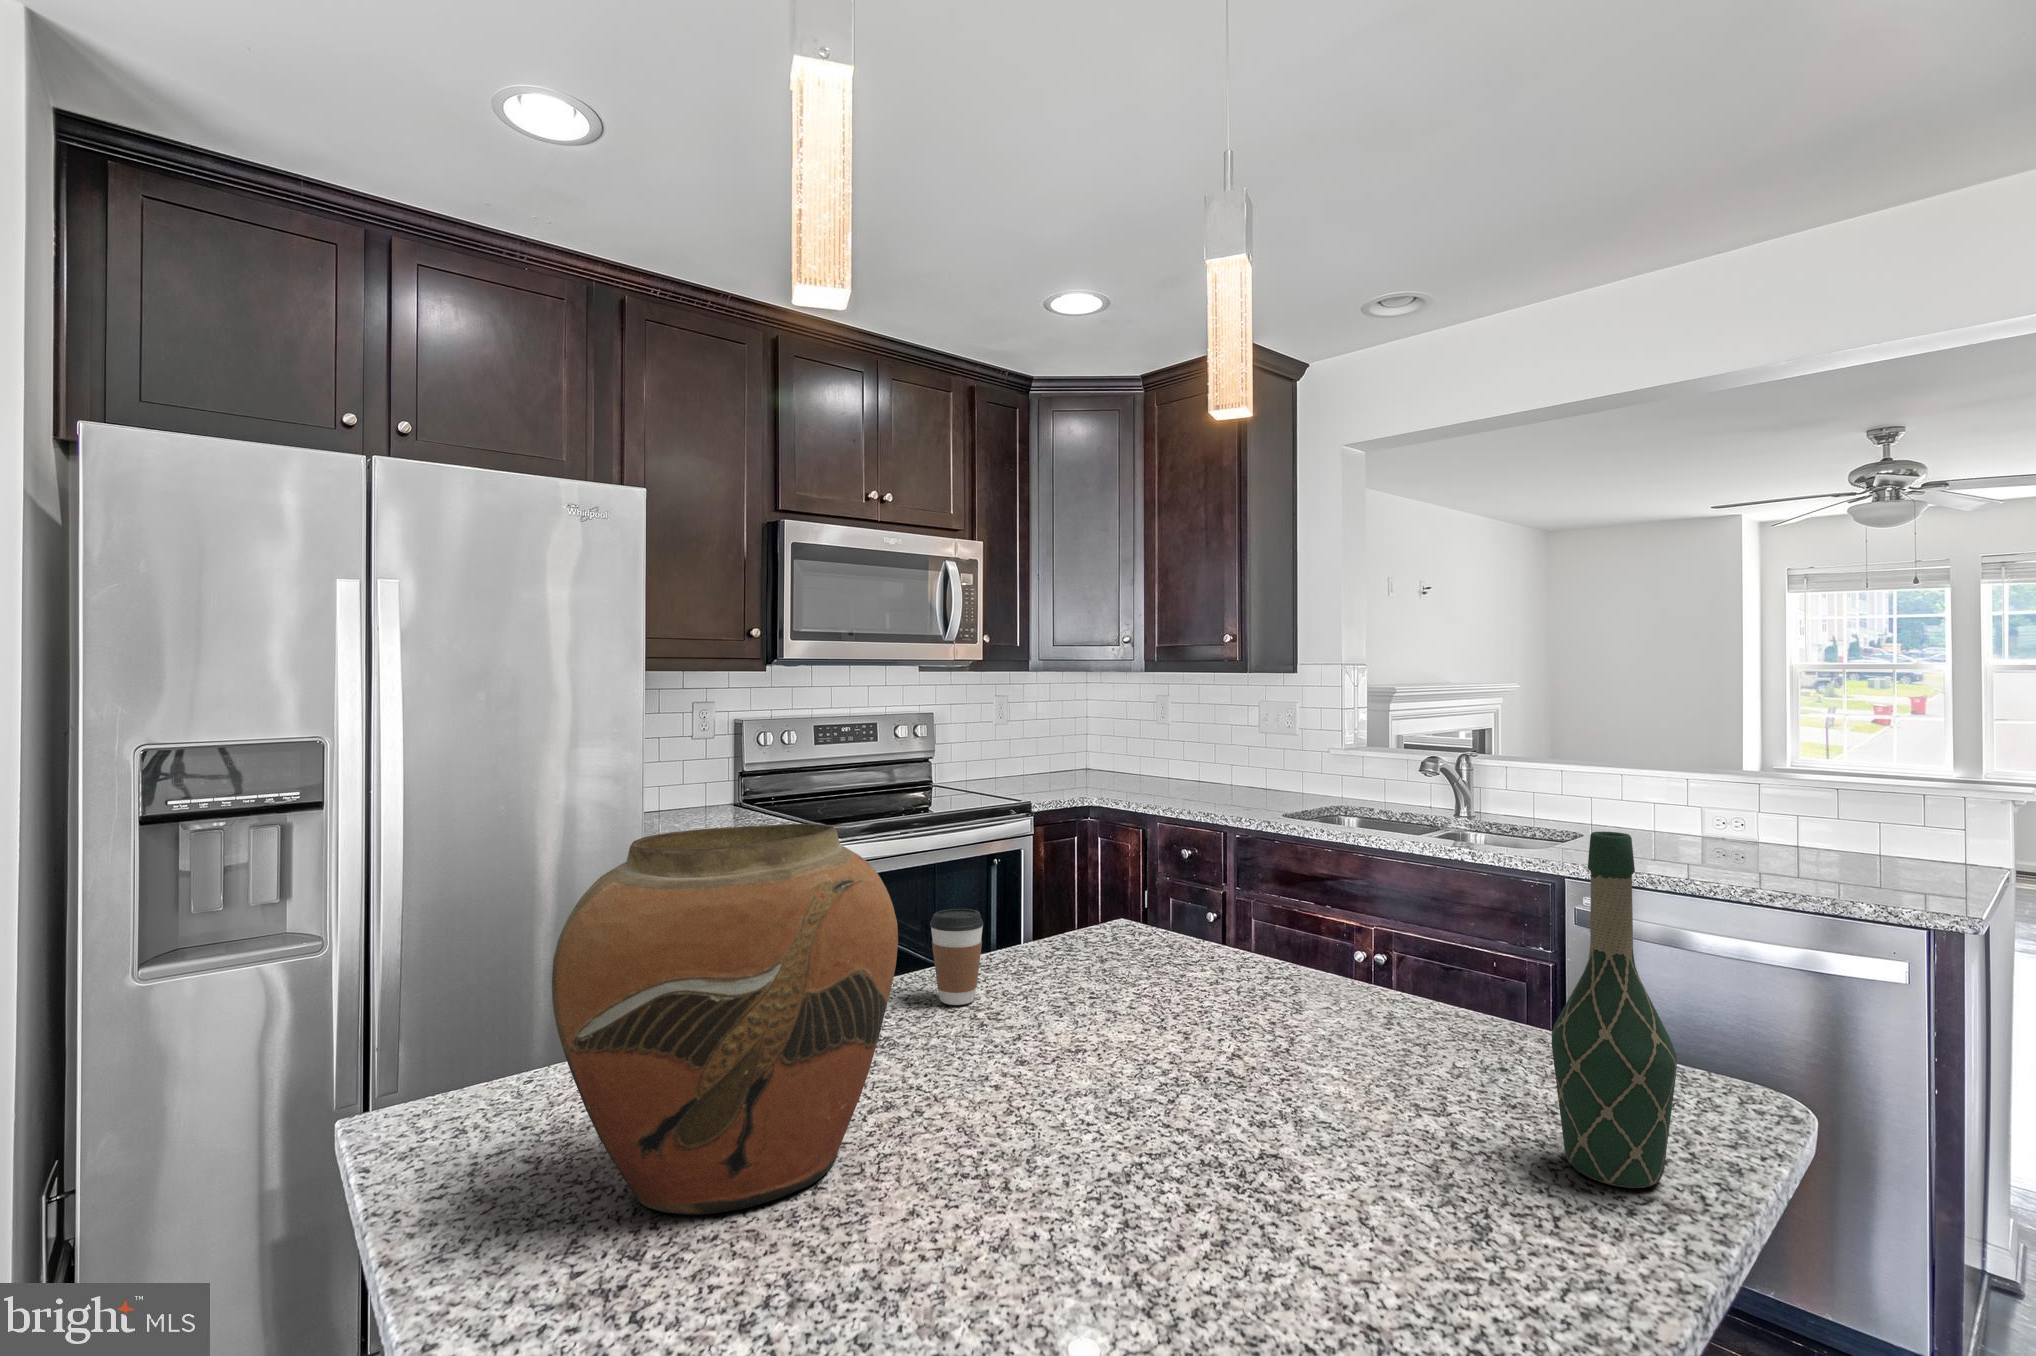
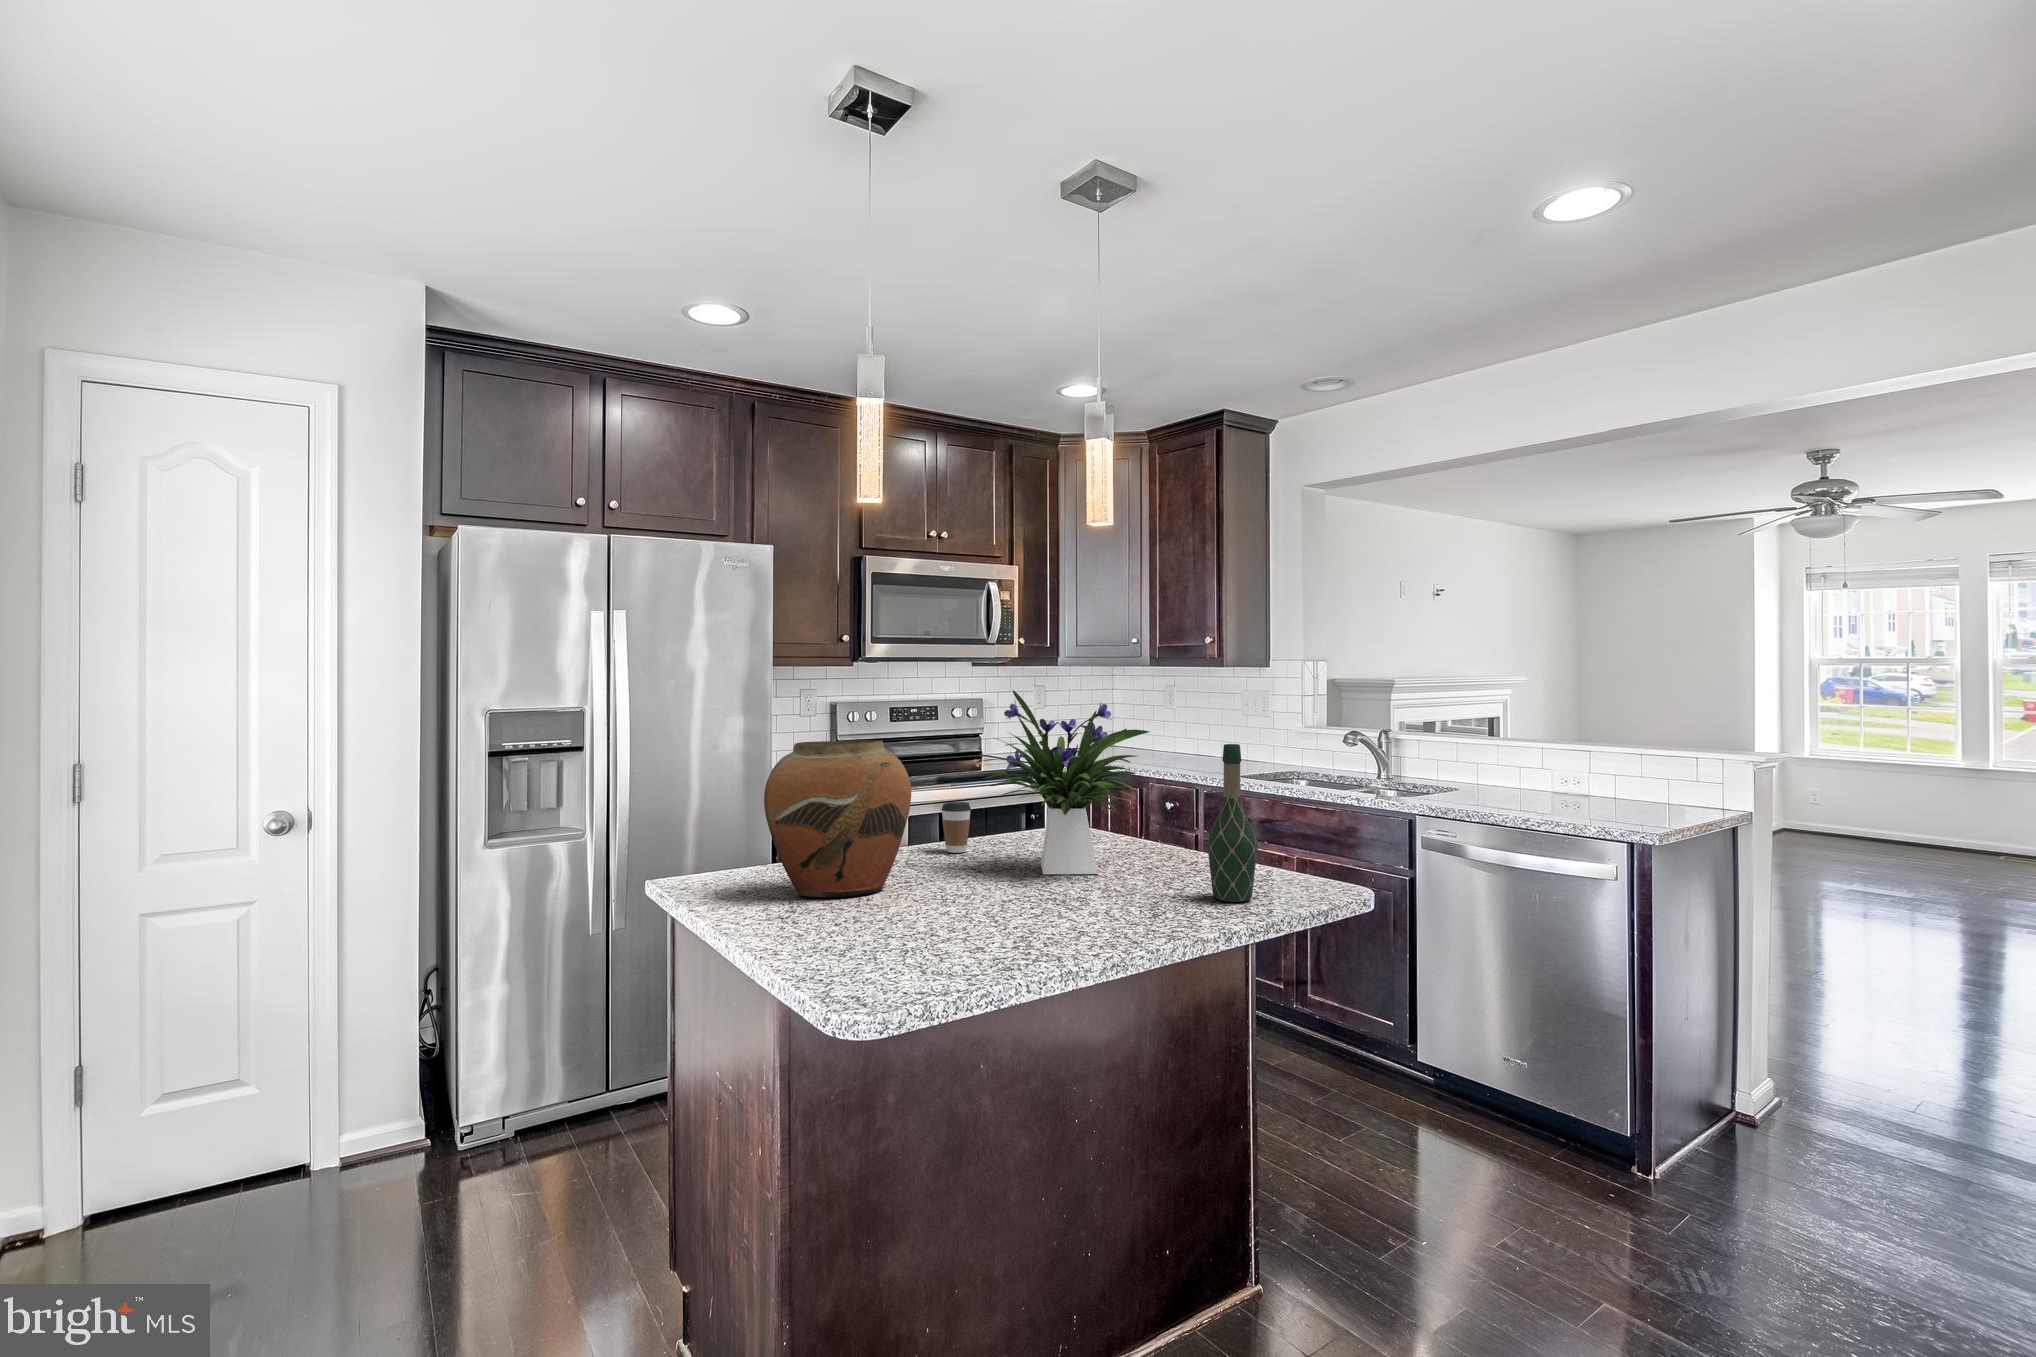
flower arrangement: none [1017,712,1343,1078] -> present [983,691,1150,874]

